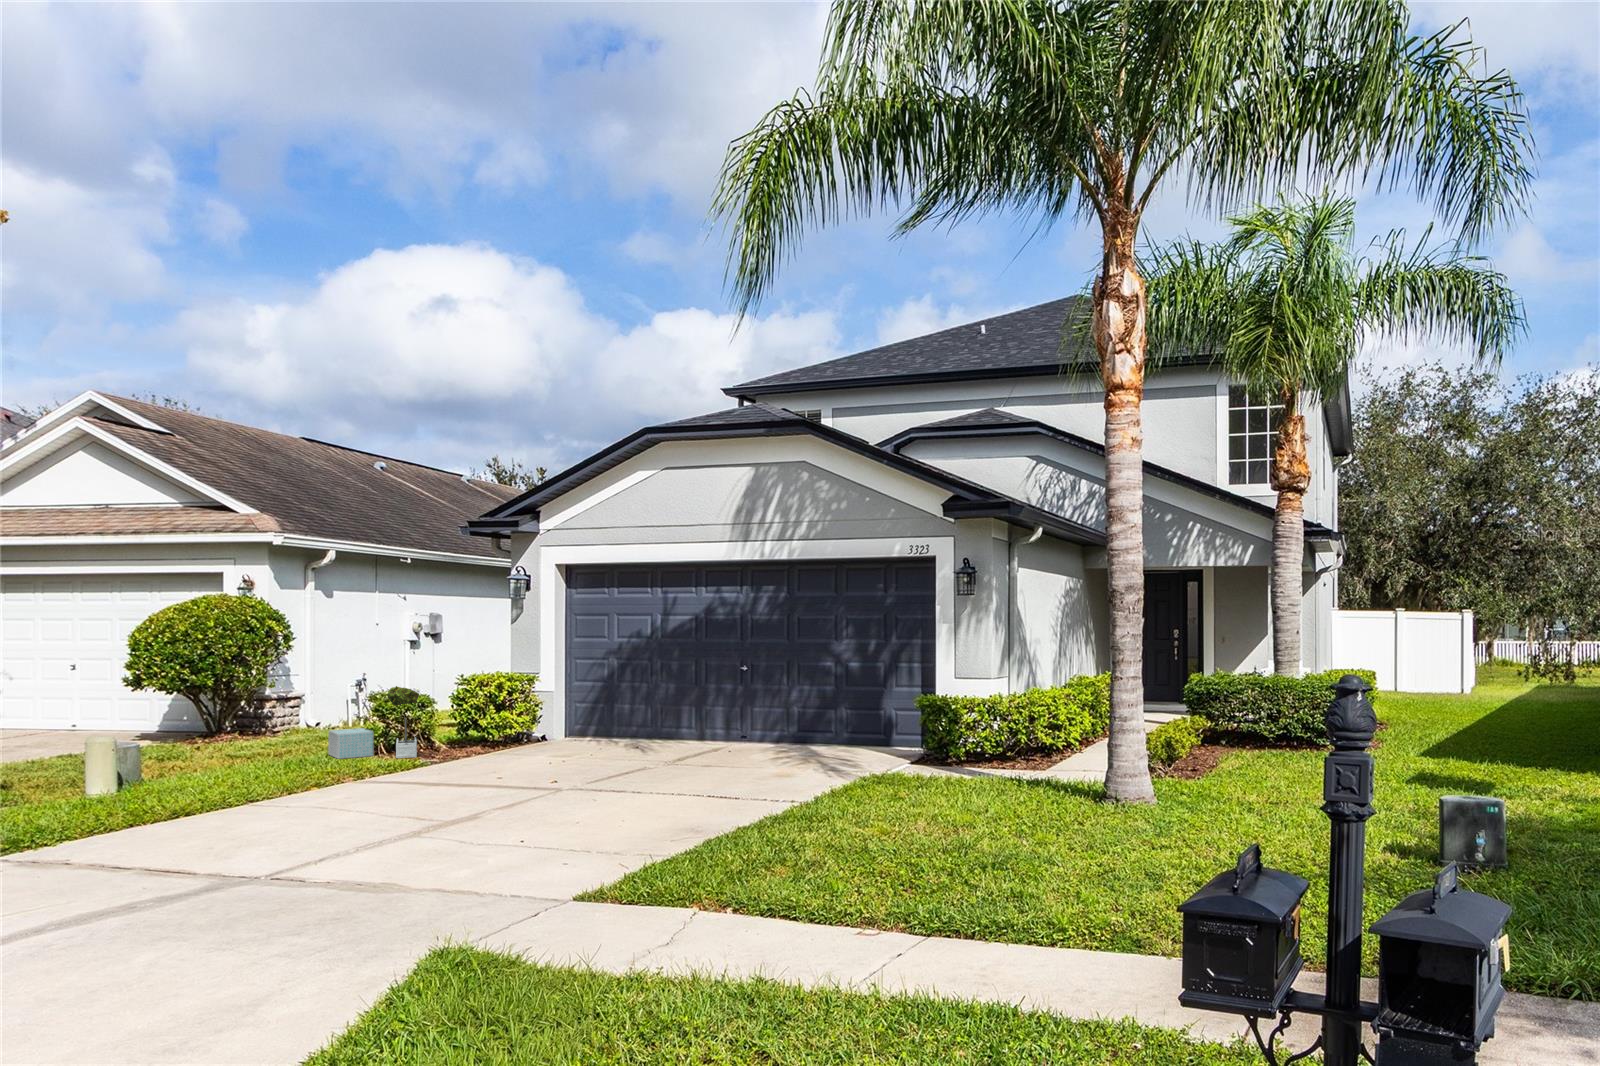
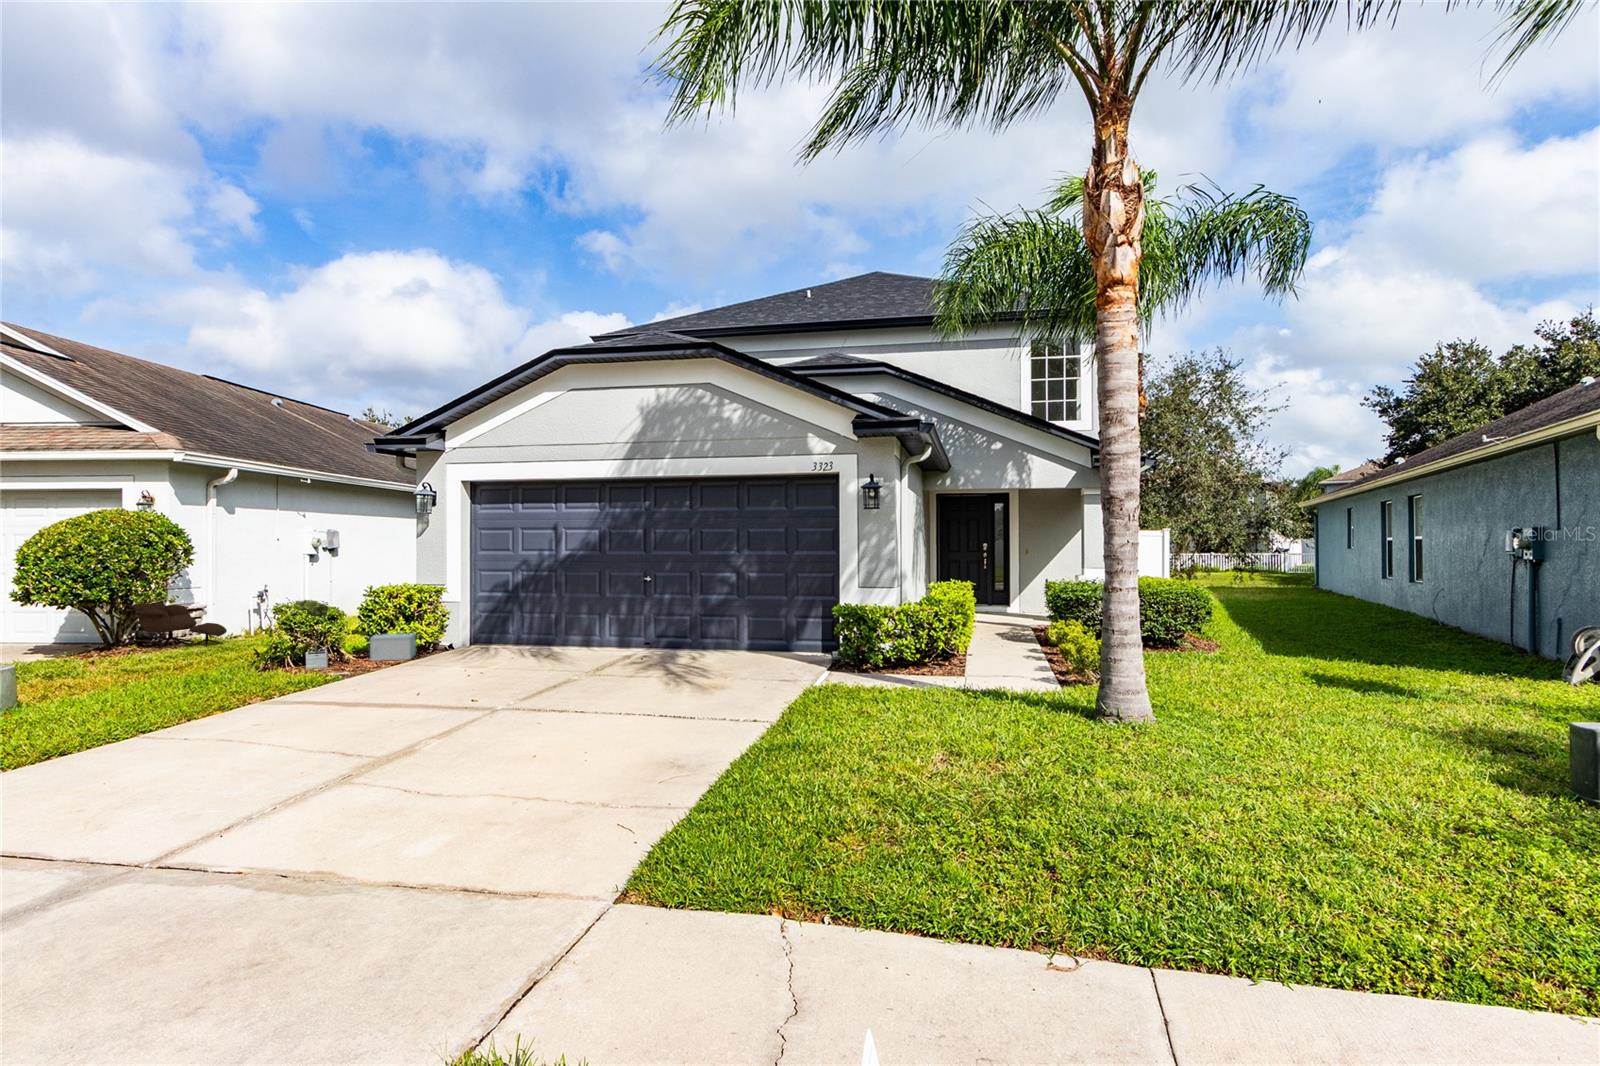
lounge chair: none [235,665,322,737] -> present [135,601,227,649]
storage box: present [328,728,373,759] -> present [370,633,416,661]

